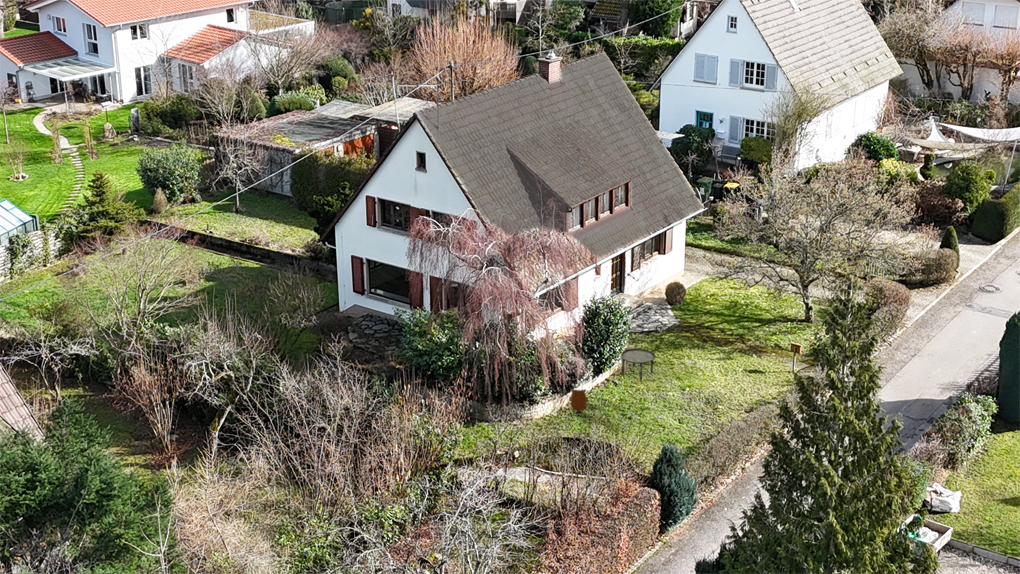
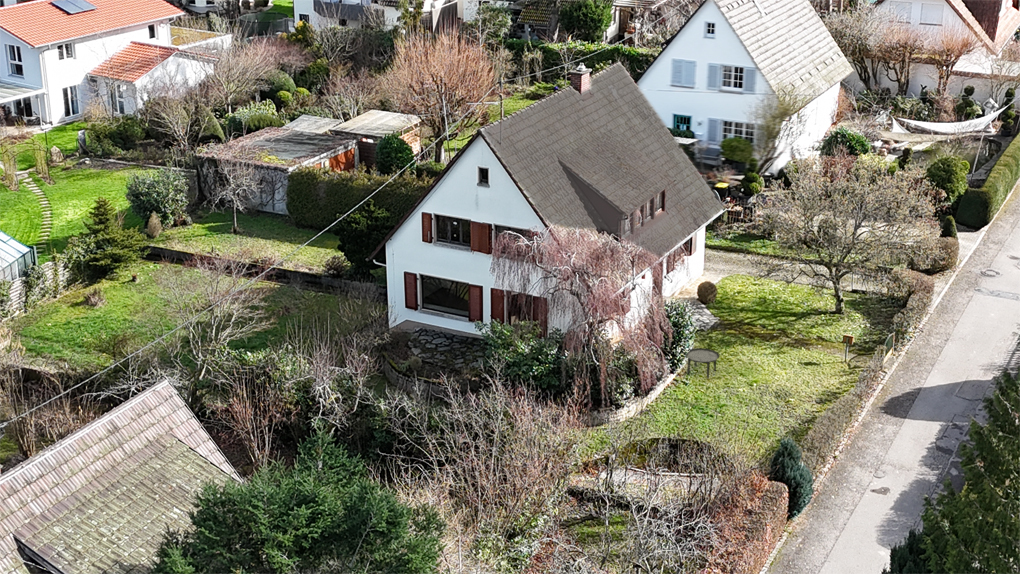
lounge chair: present [569,389,588,418] -> none [652,391,674,420]

